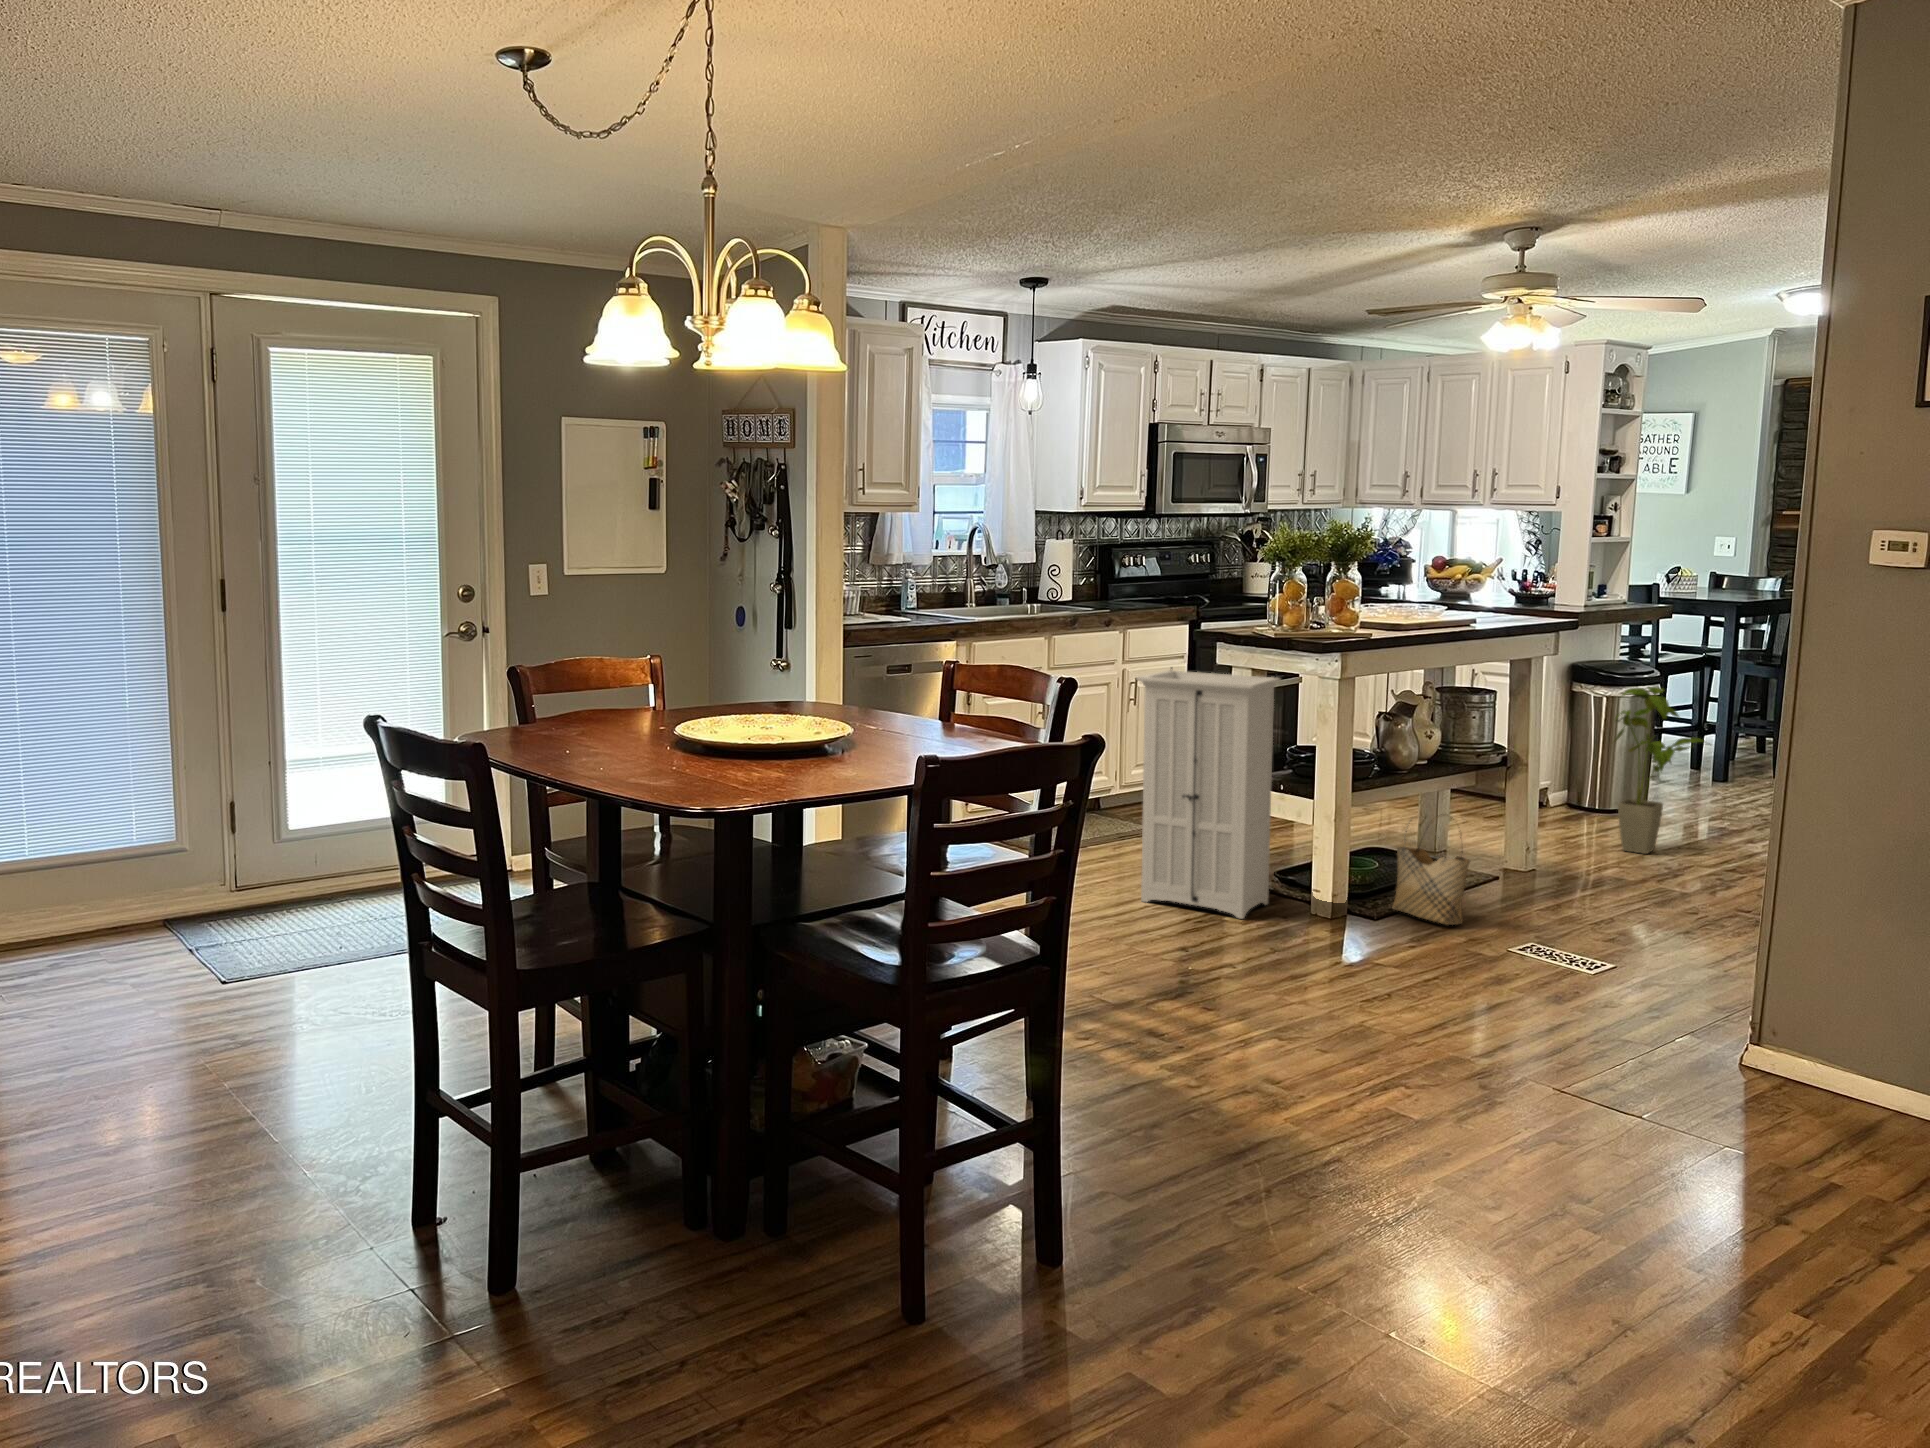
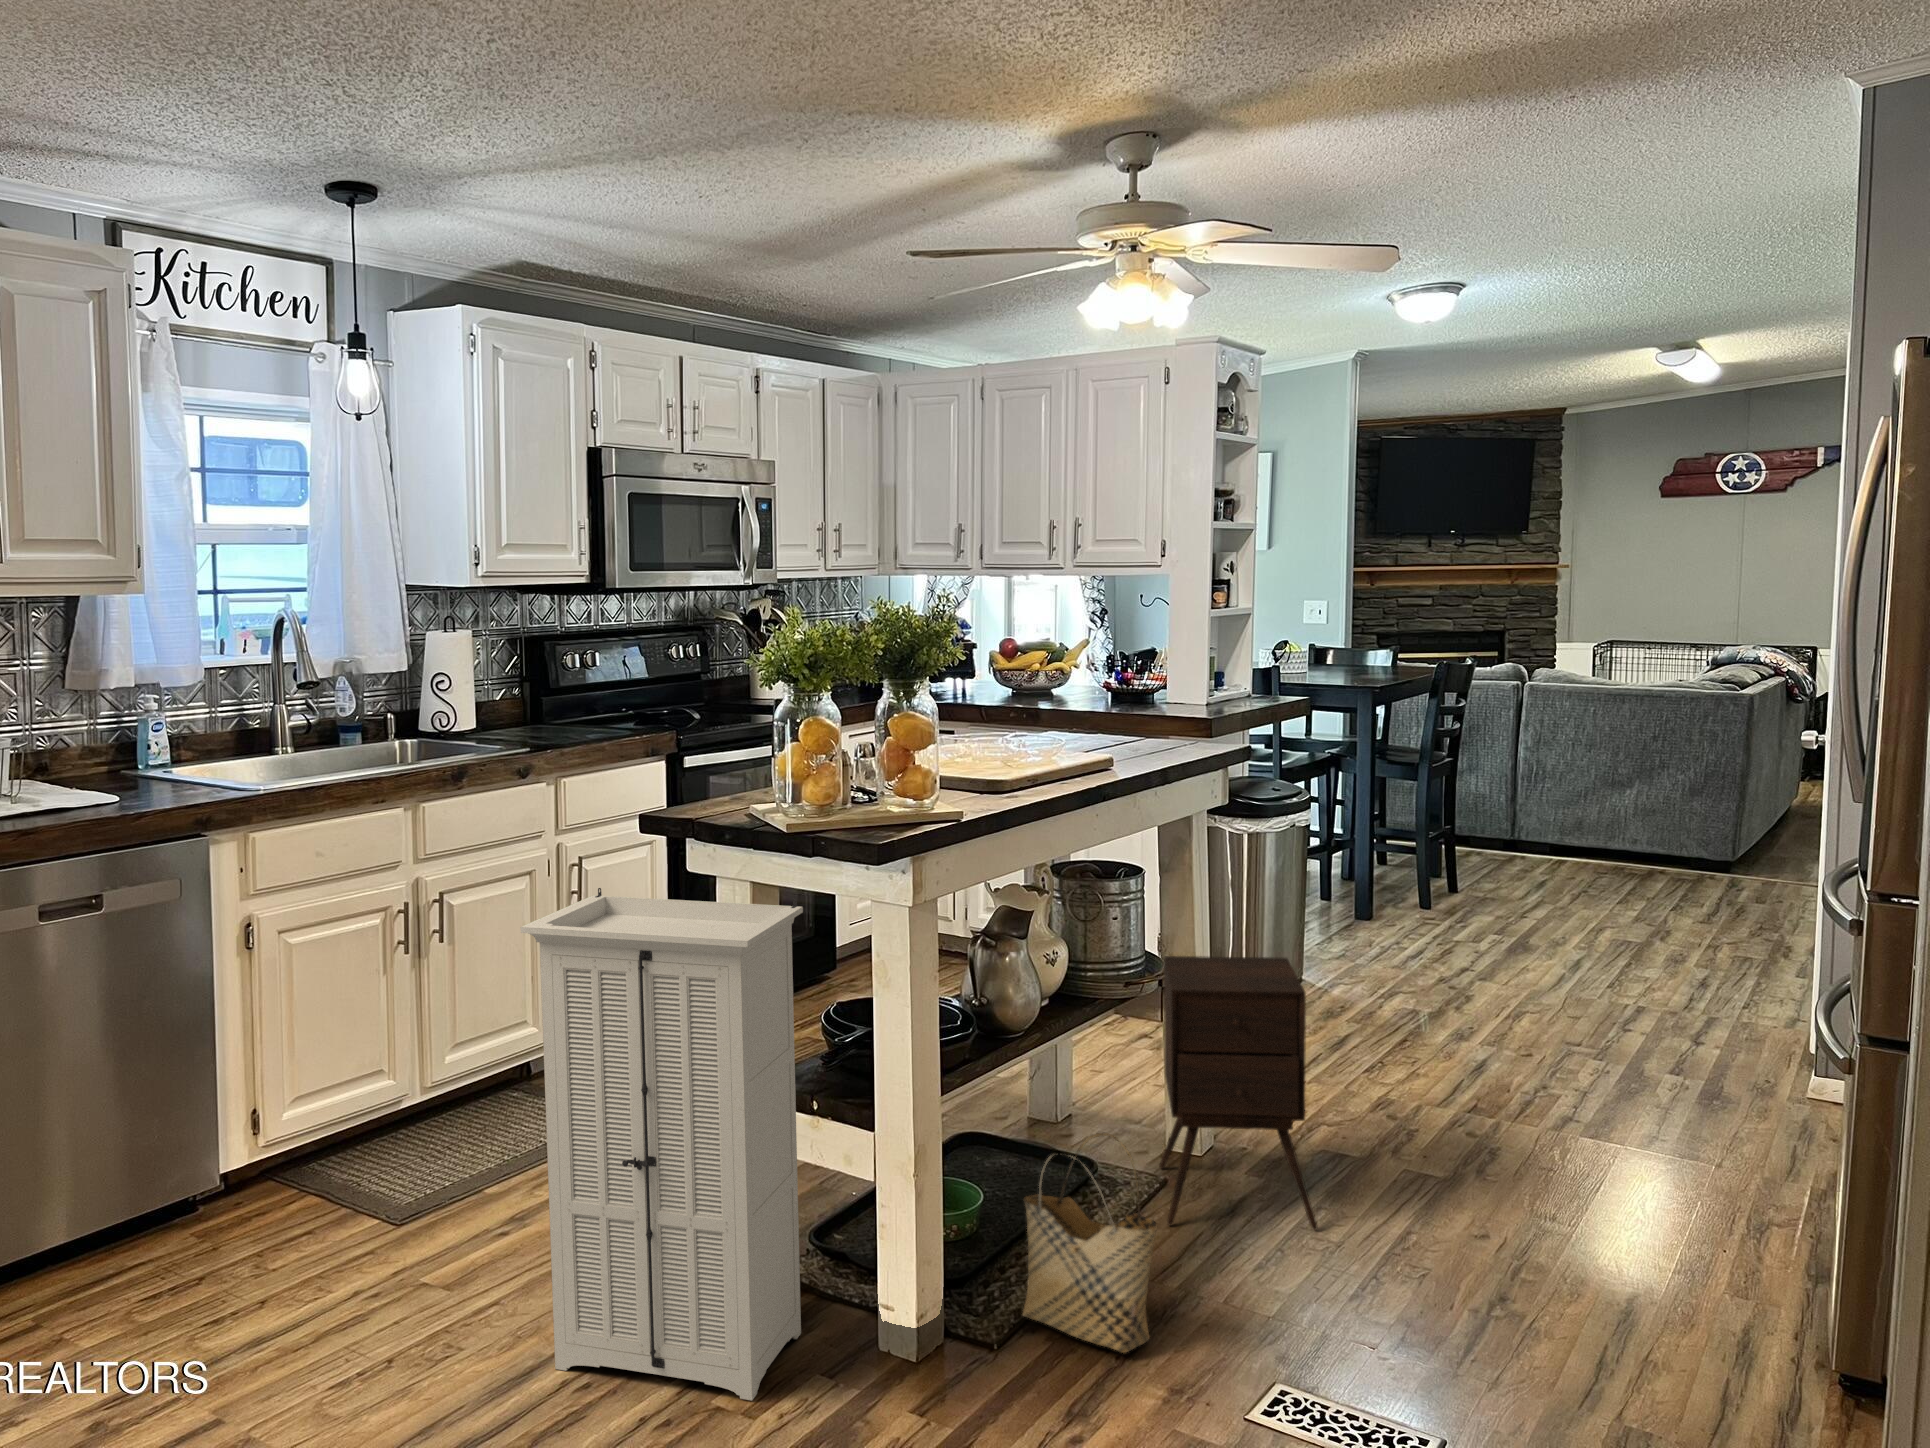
house plant: present [1615,687,1705,854] -> none [1289,836,1429,1087]
side table: none [1491,742,1587,901] -> present [1159,956,1318,1230]

